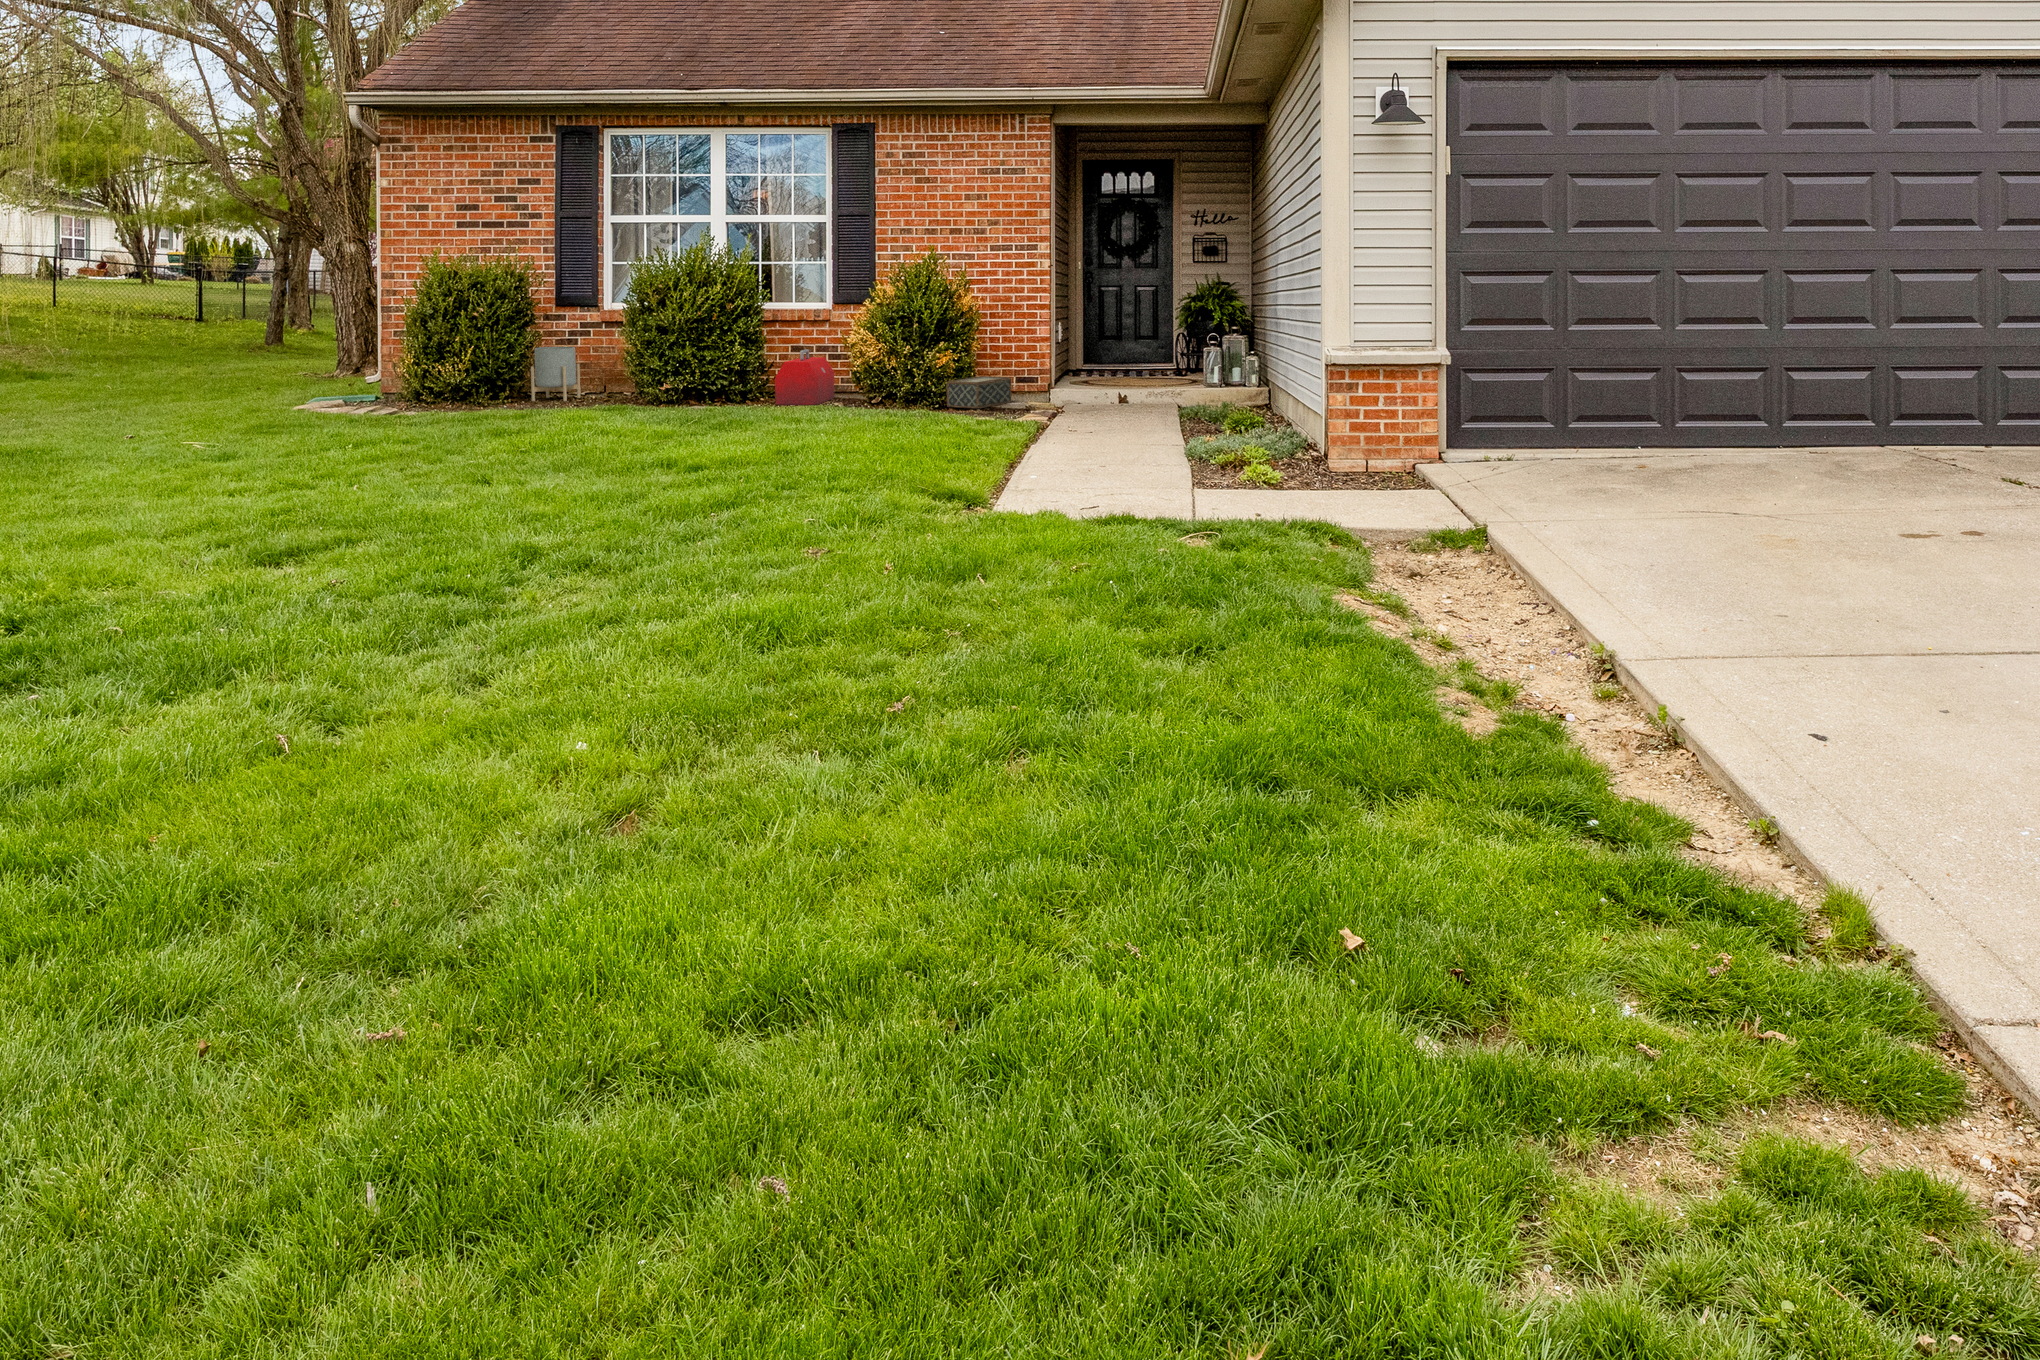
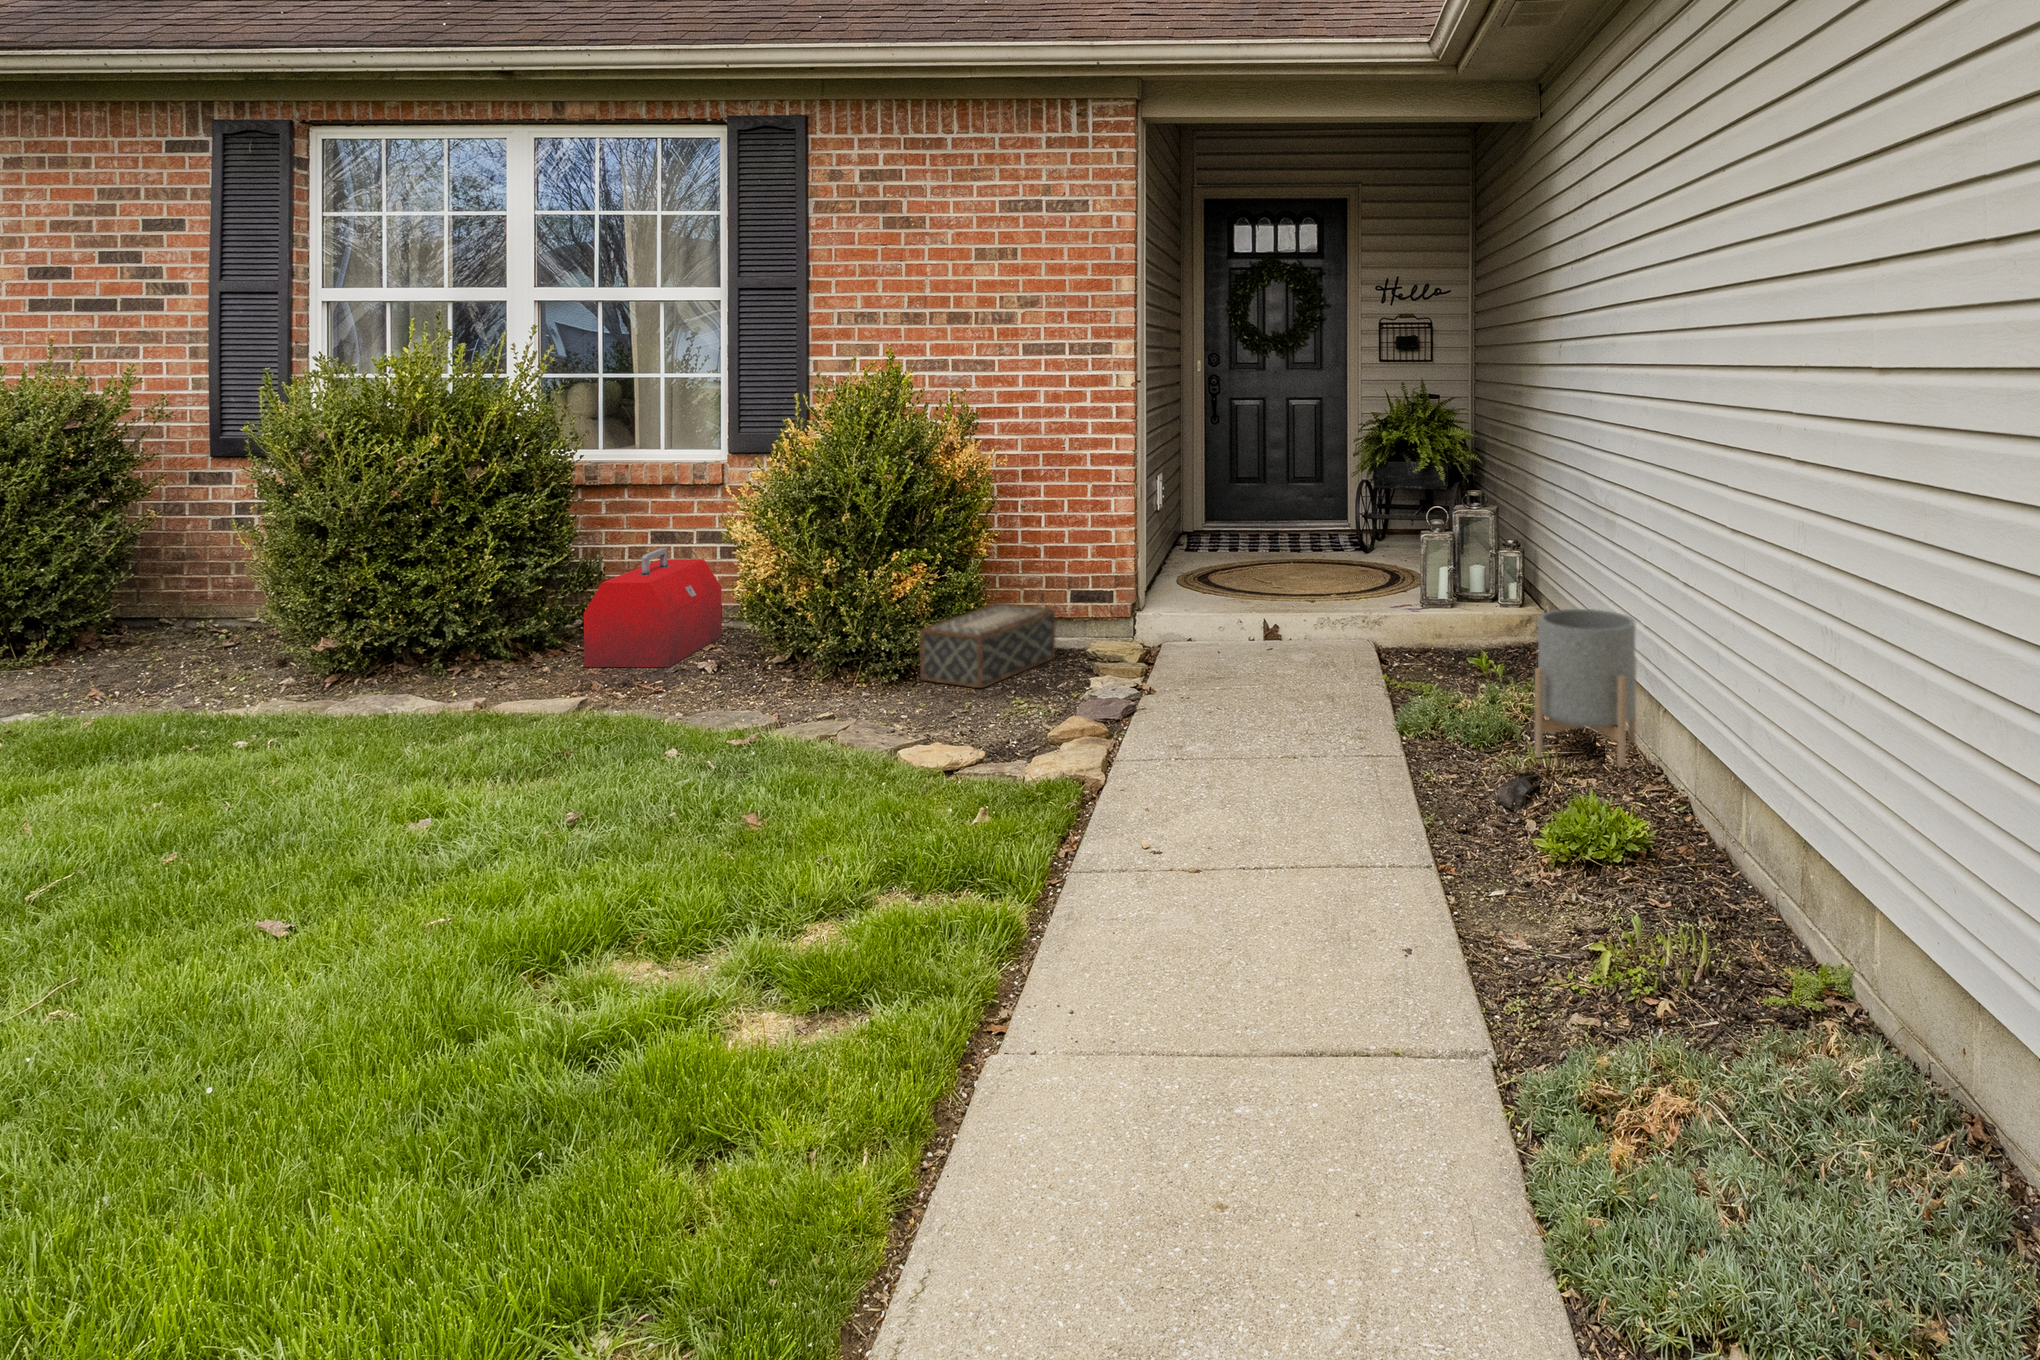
planter: present [531,347,580,401] -> present [1534,609,1636,768]

